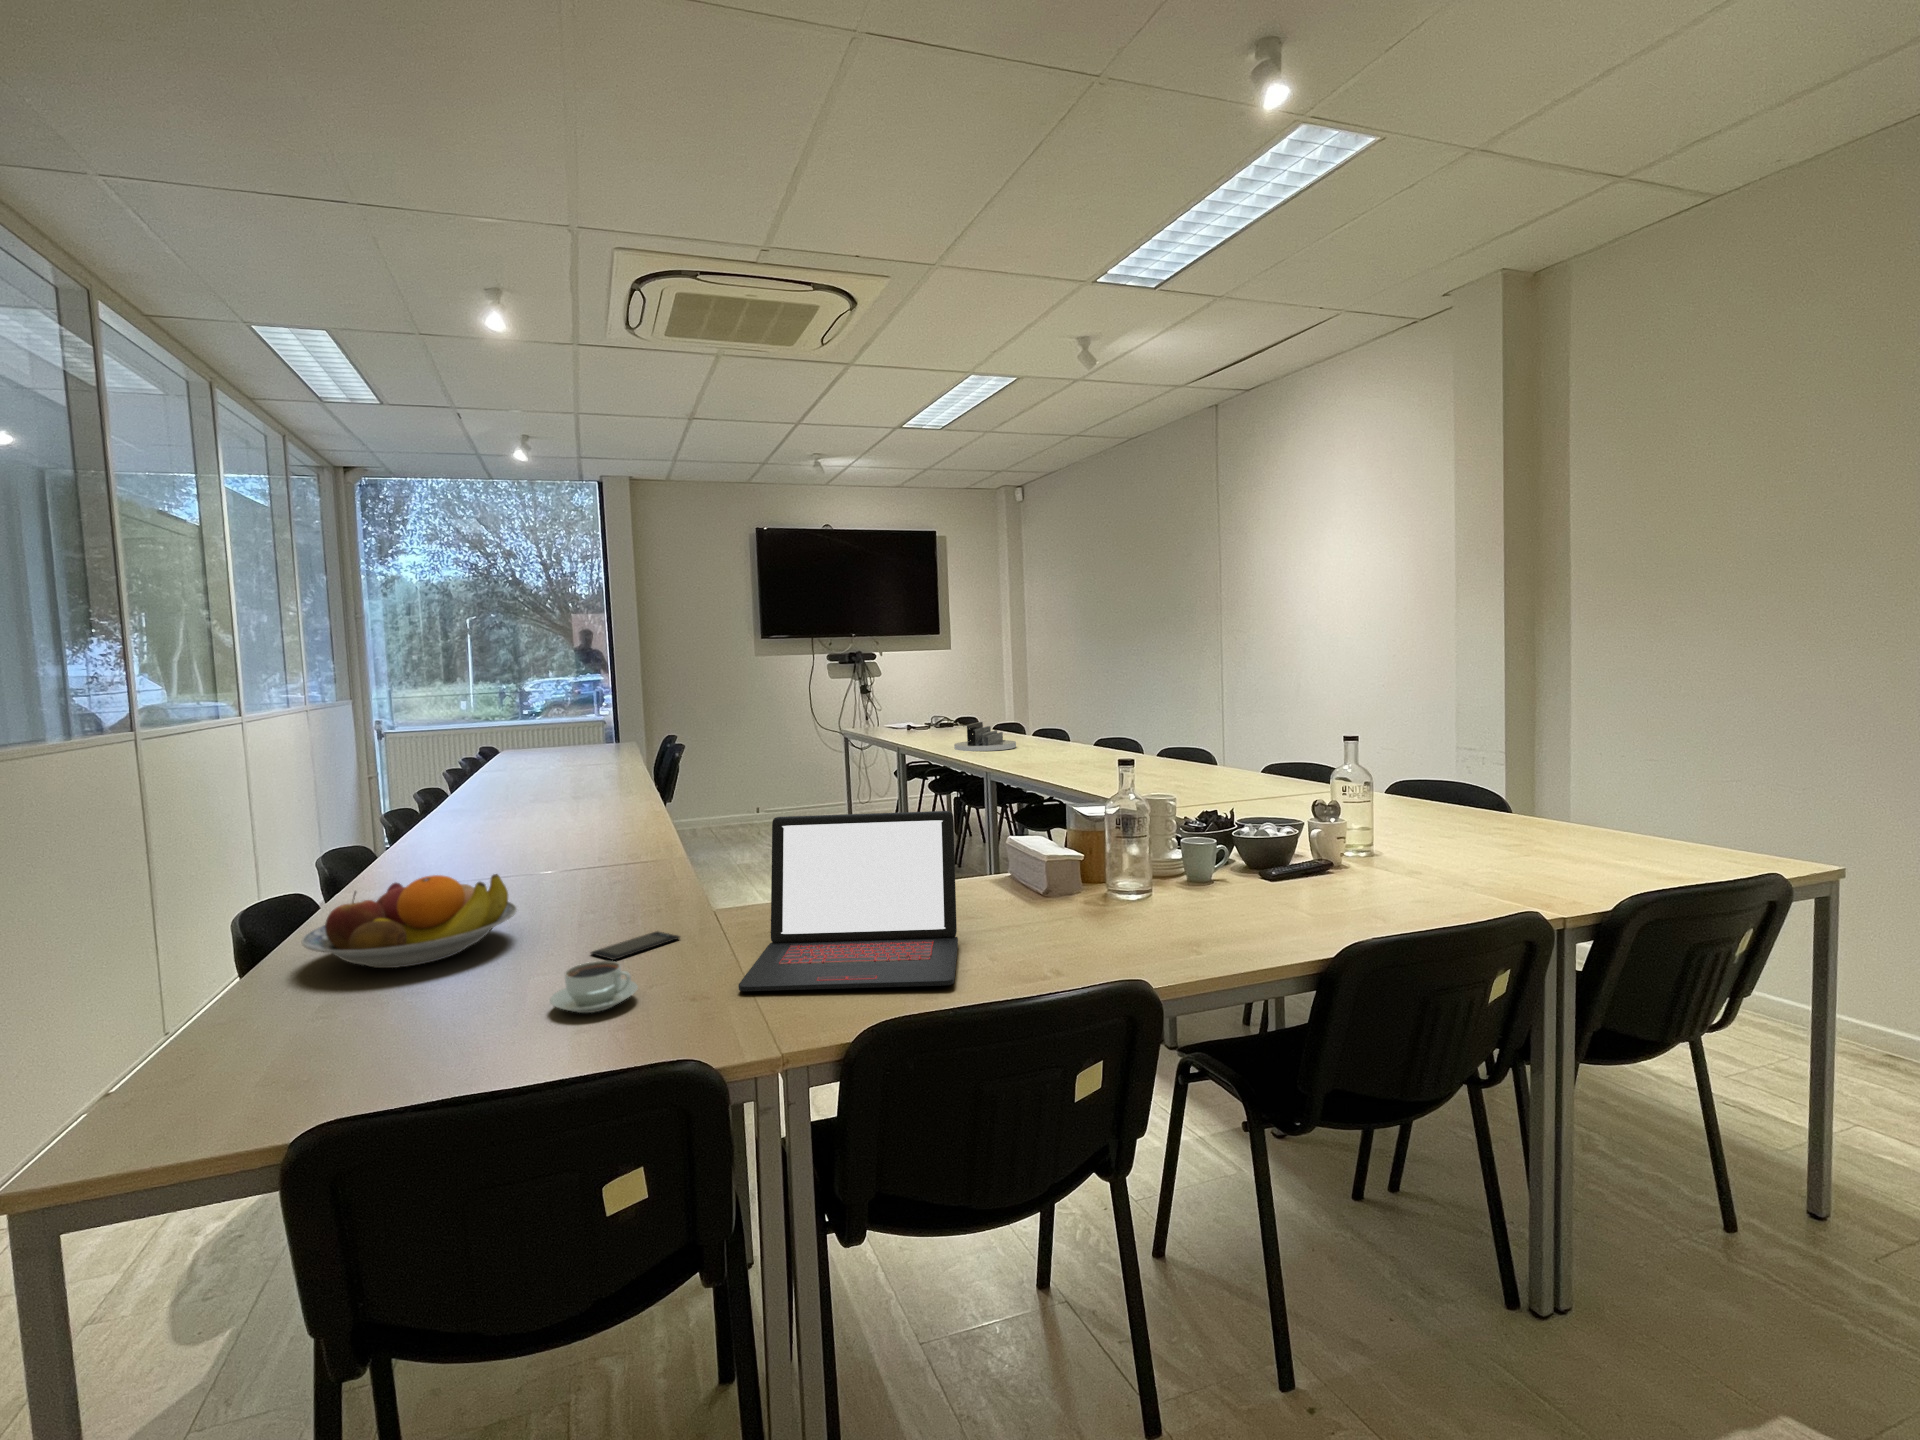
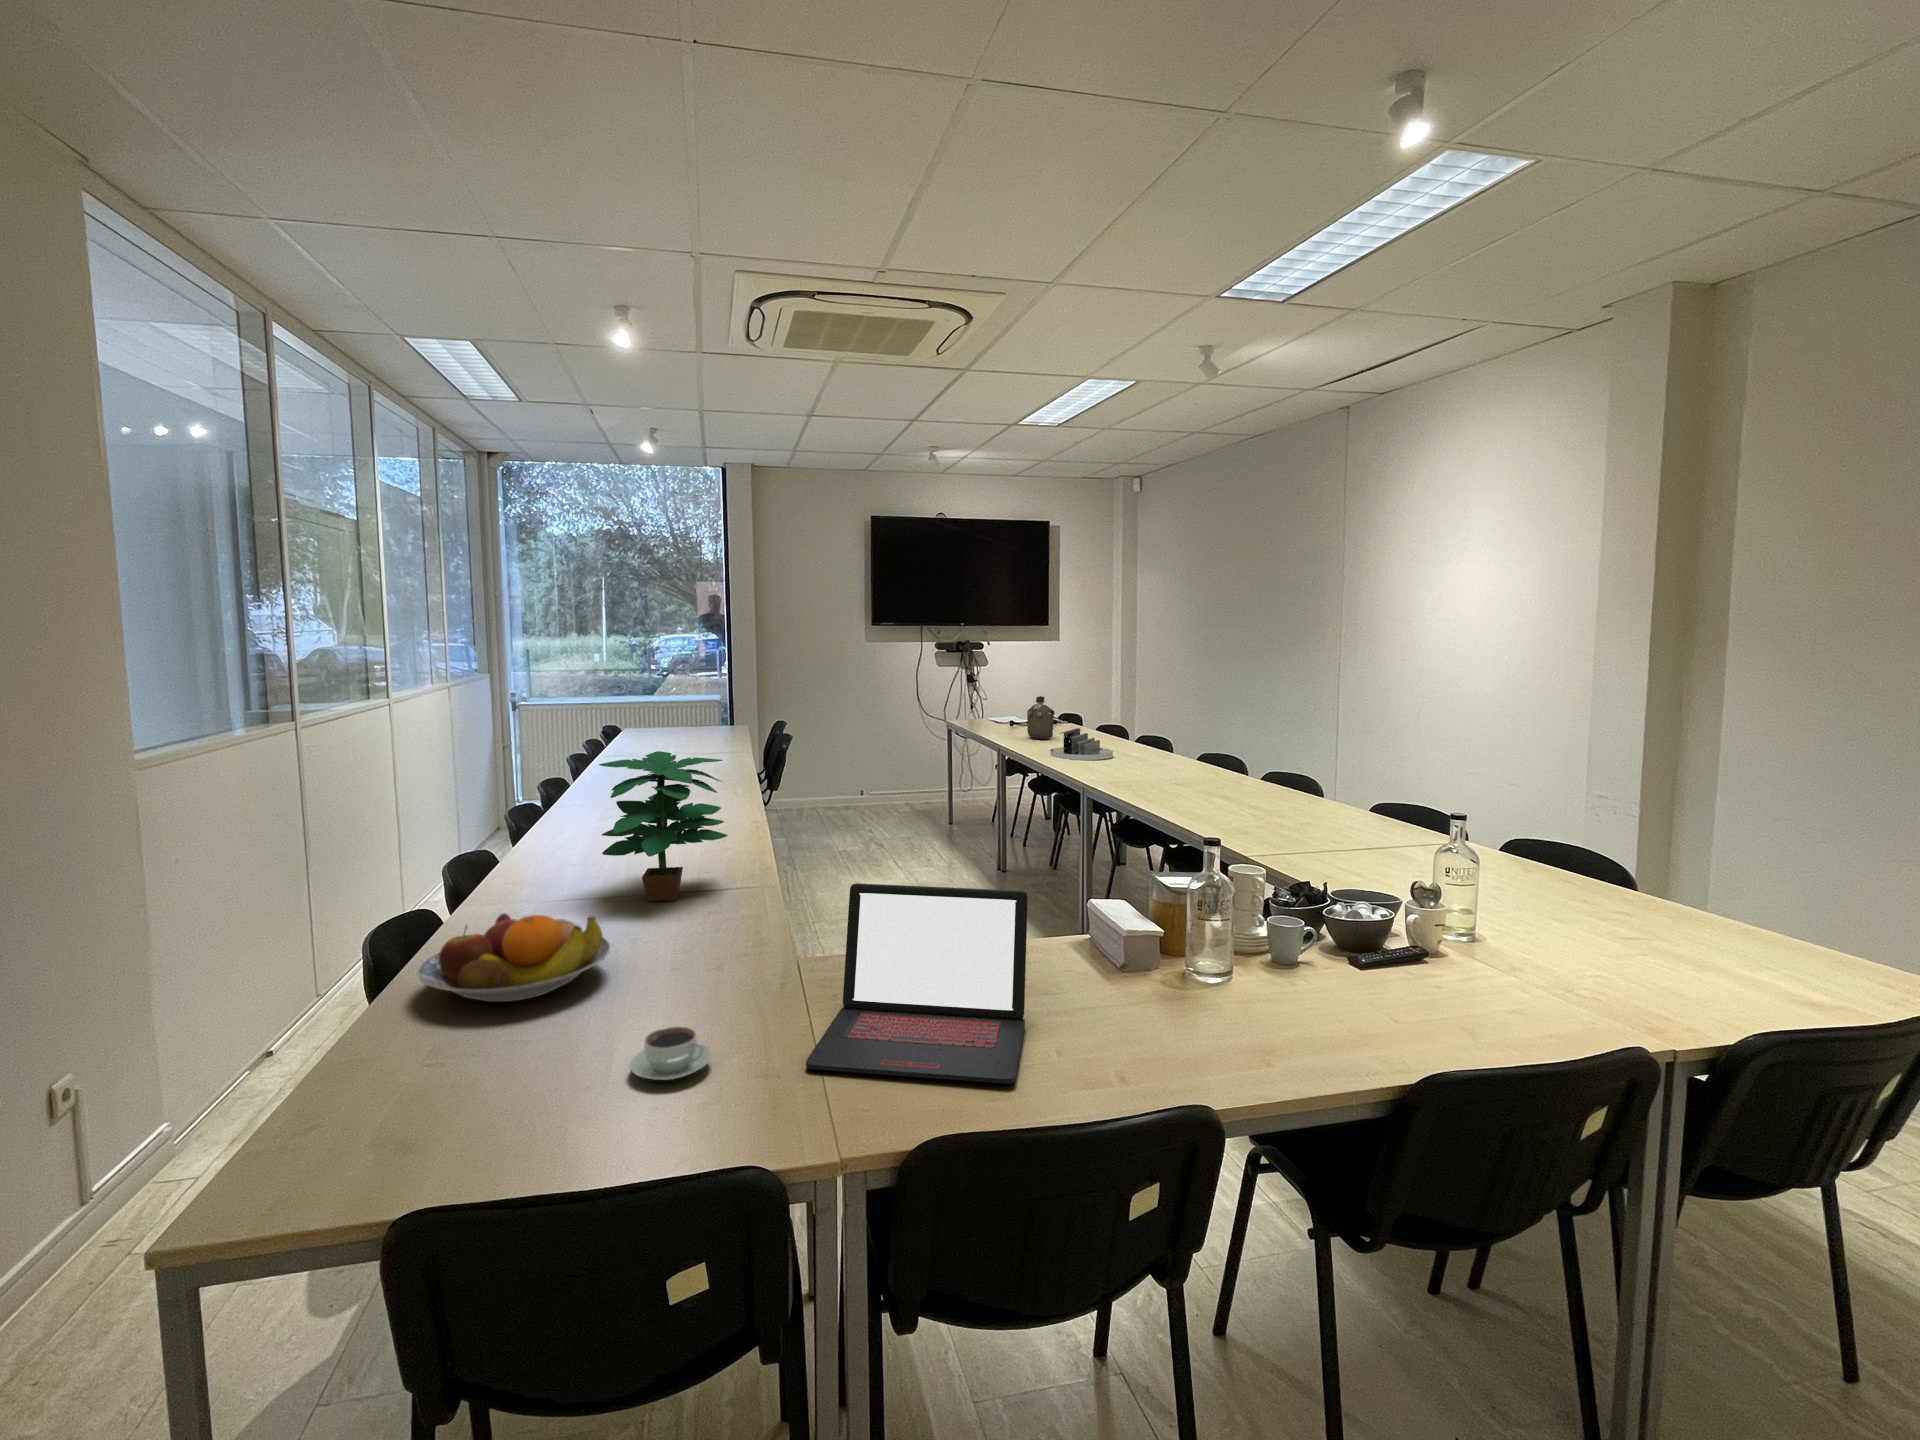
water bottle: none [929,695,956,738] -> present [1027,696,1055,739]
potted plant: none [491,727,634,880] -> present [599,751,728,901]
smartphone: present [591,931,680,960] -> none [673,979,759,1013]

